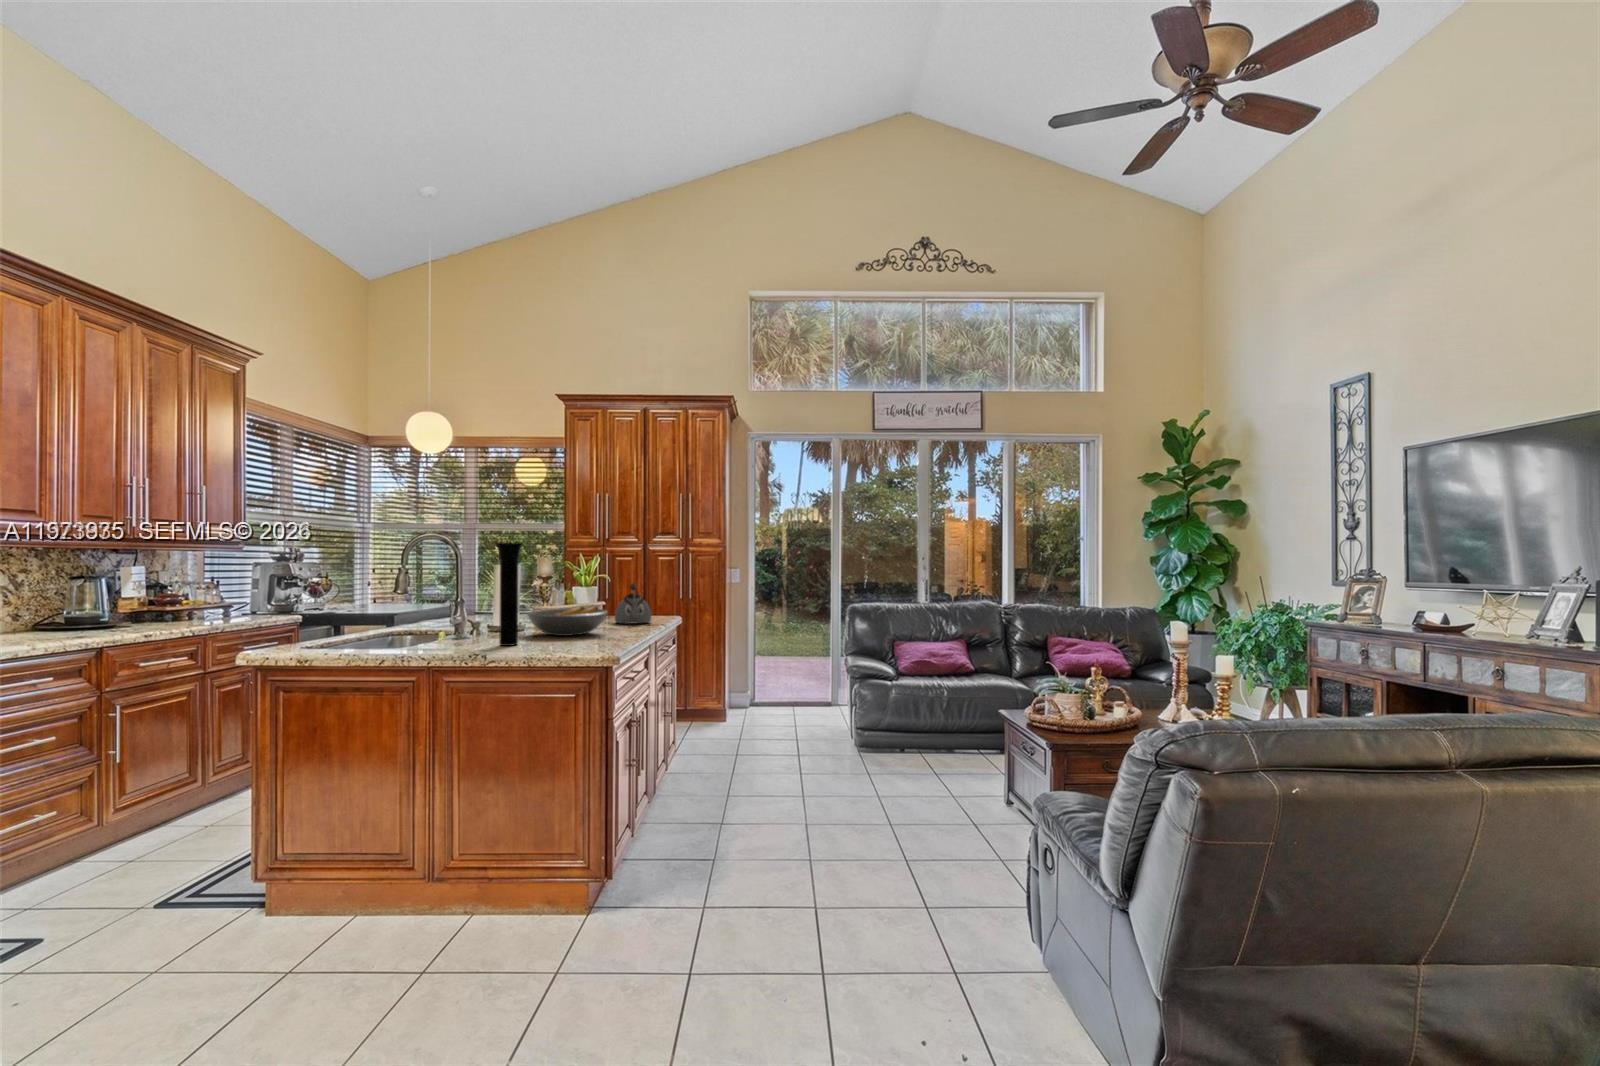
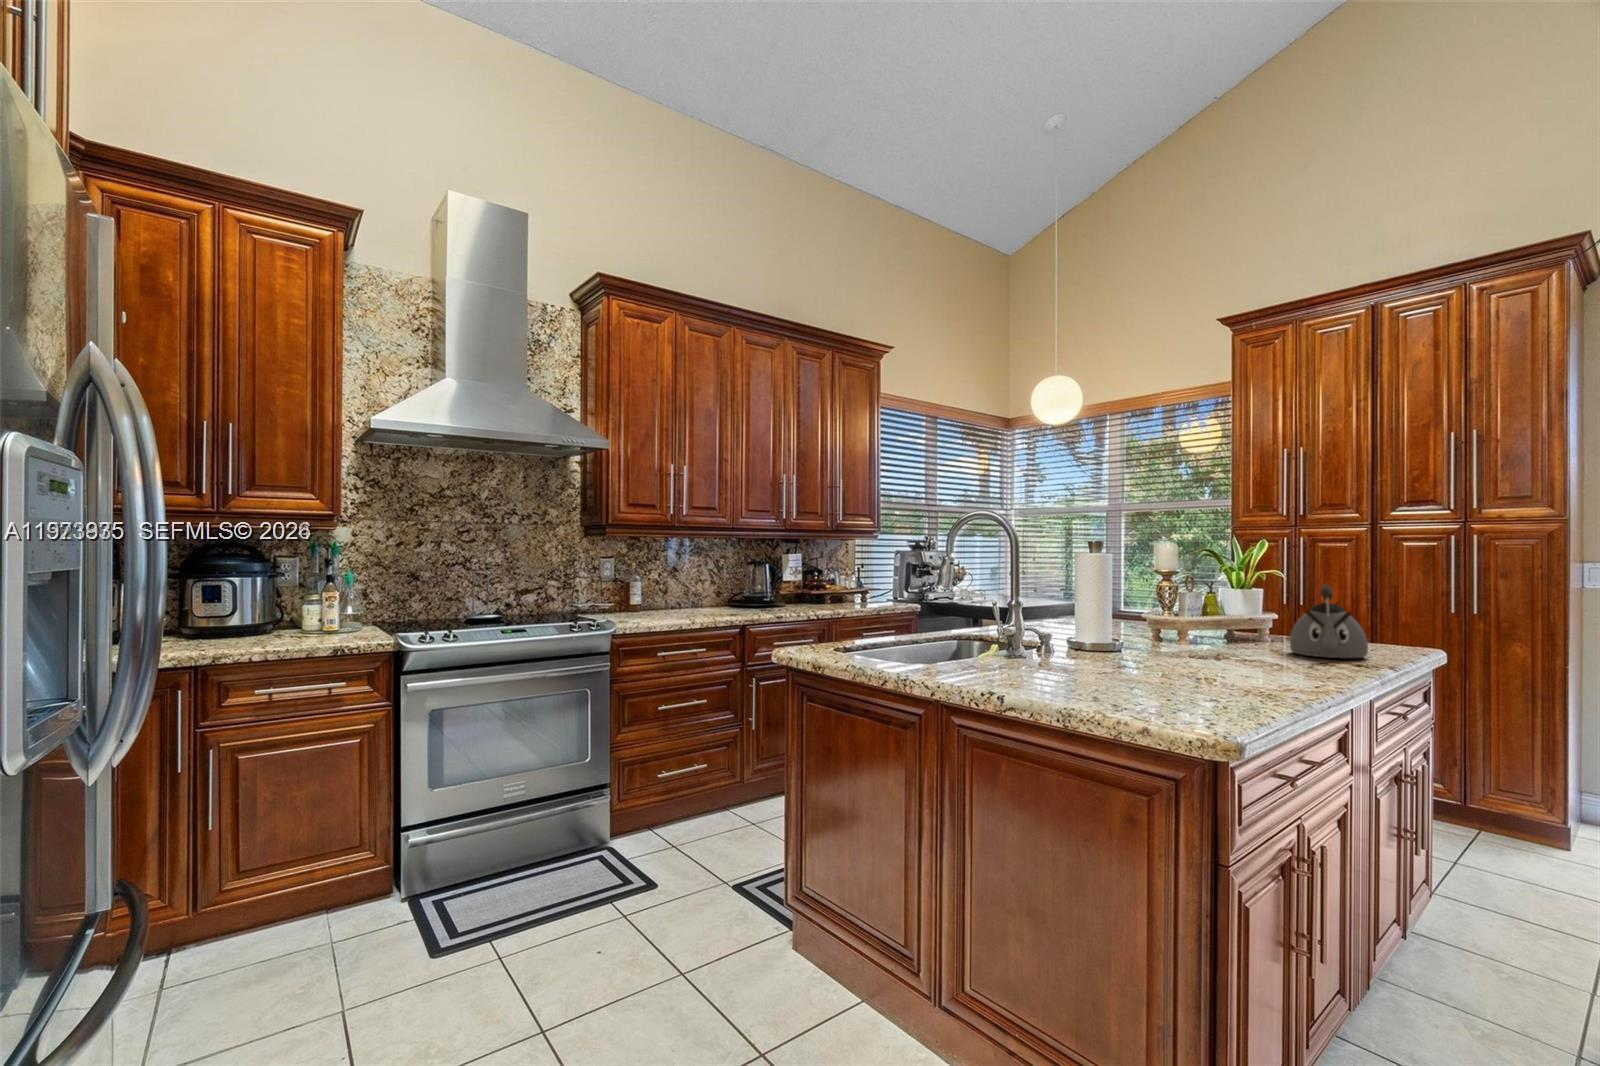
vase: present [496,542,523,646] -> none [1033,515,1080,682]
fruit bowl: present [527,607,608,636] -> none [1111,623,1258,672]

